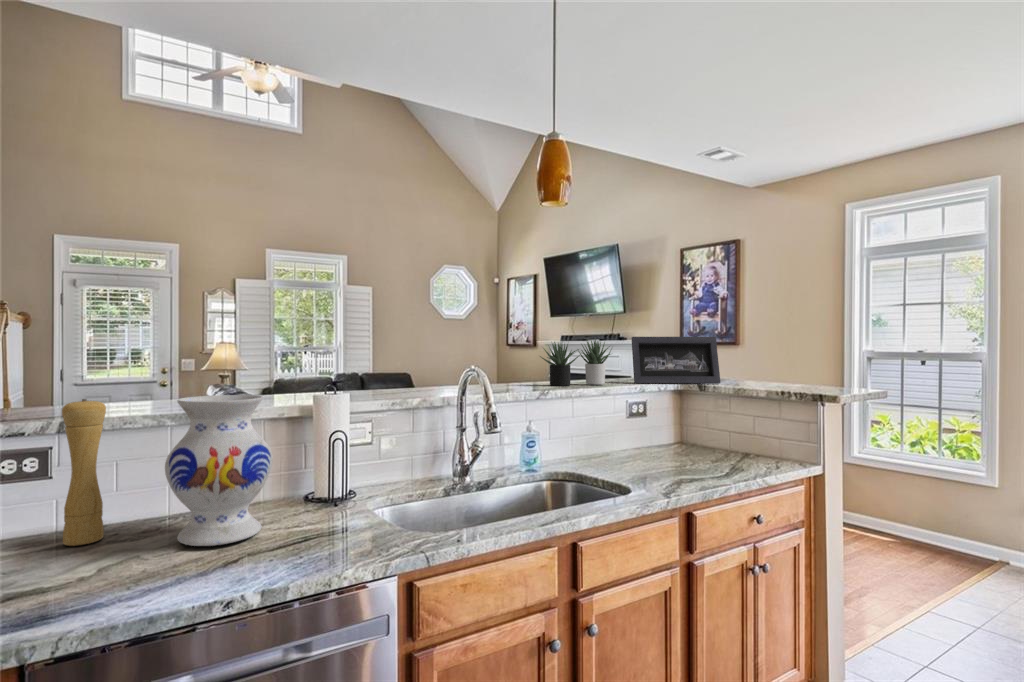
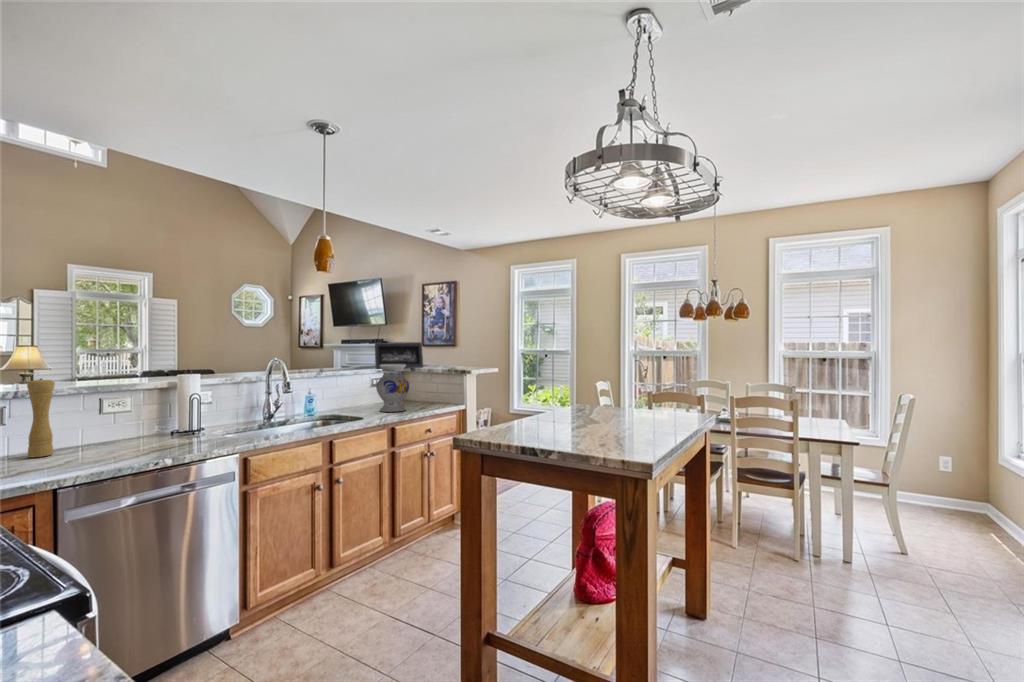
succulent plant: present [540,339,611,386] -> none [317,342,363,371]
vase: present [165,395,273,546] -> present [376,364,409,412]

